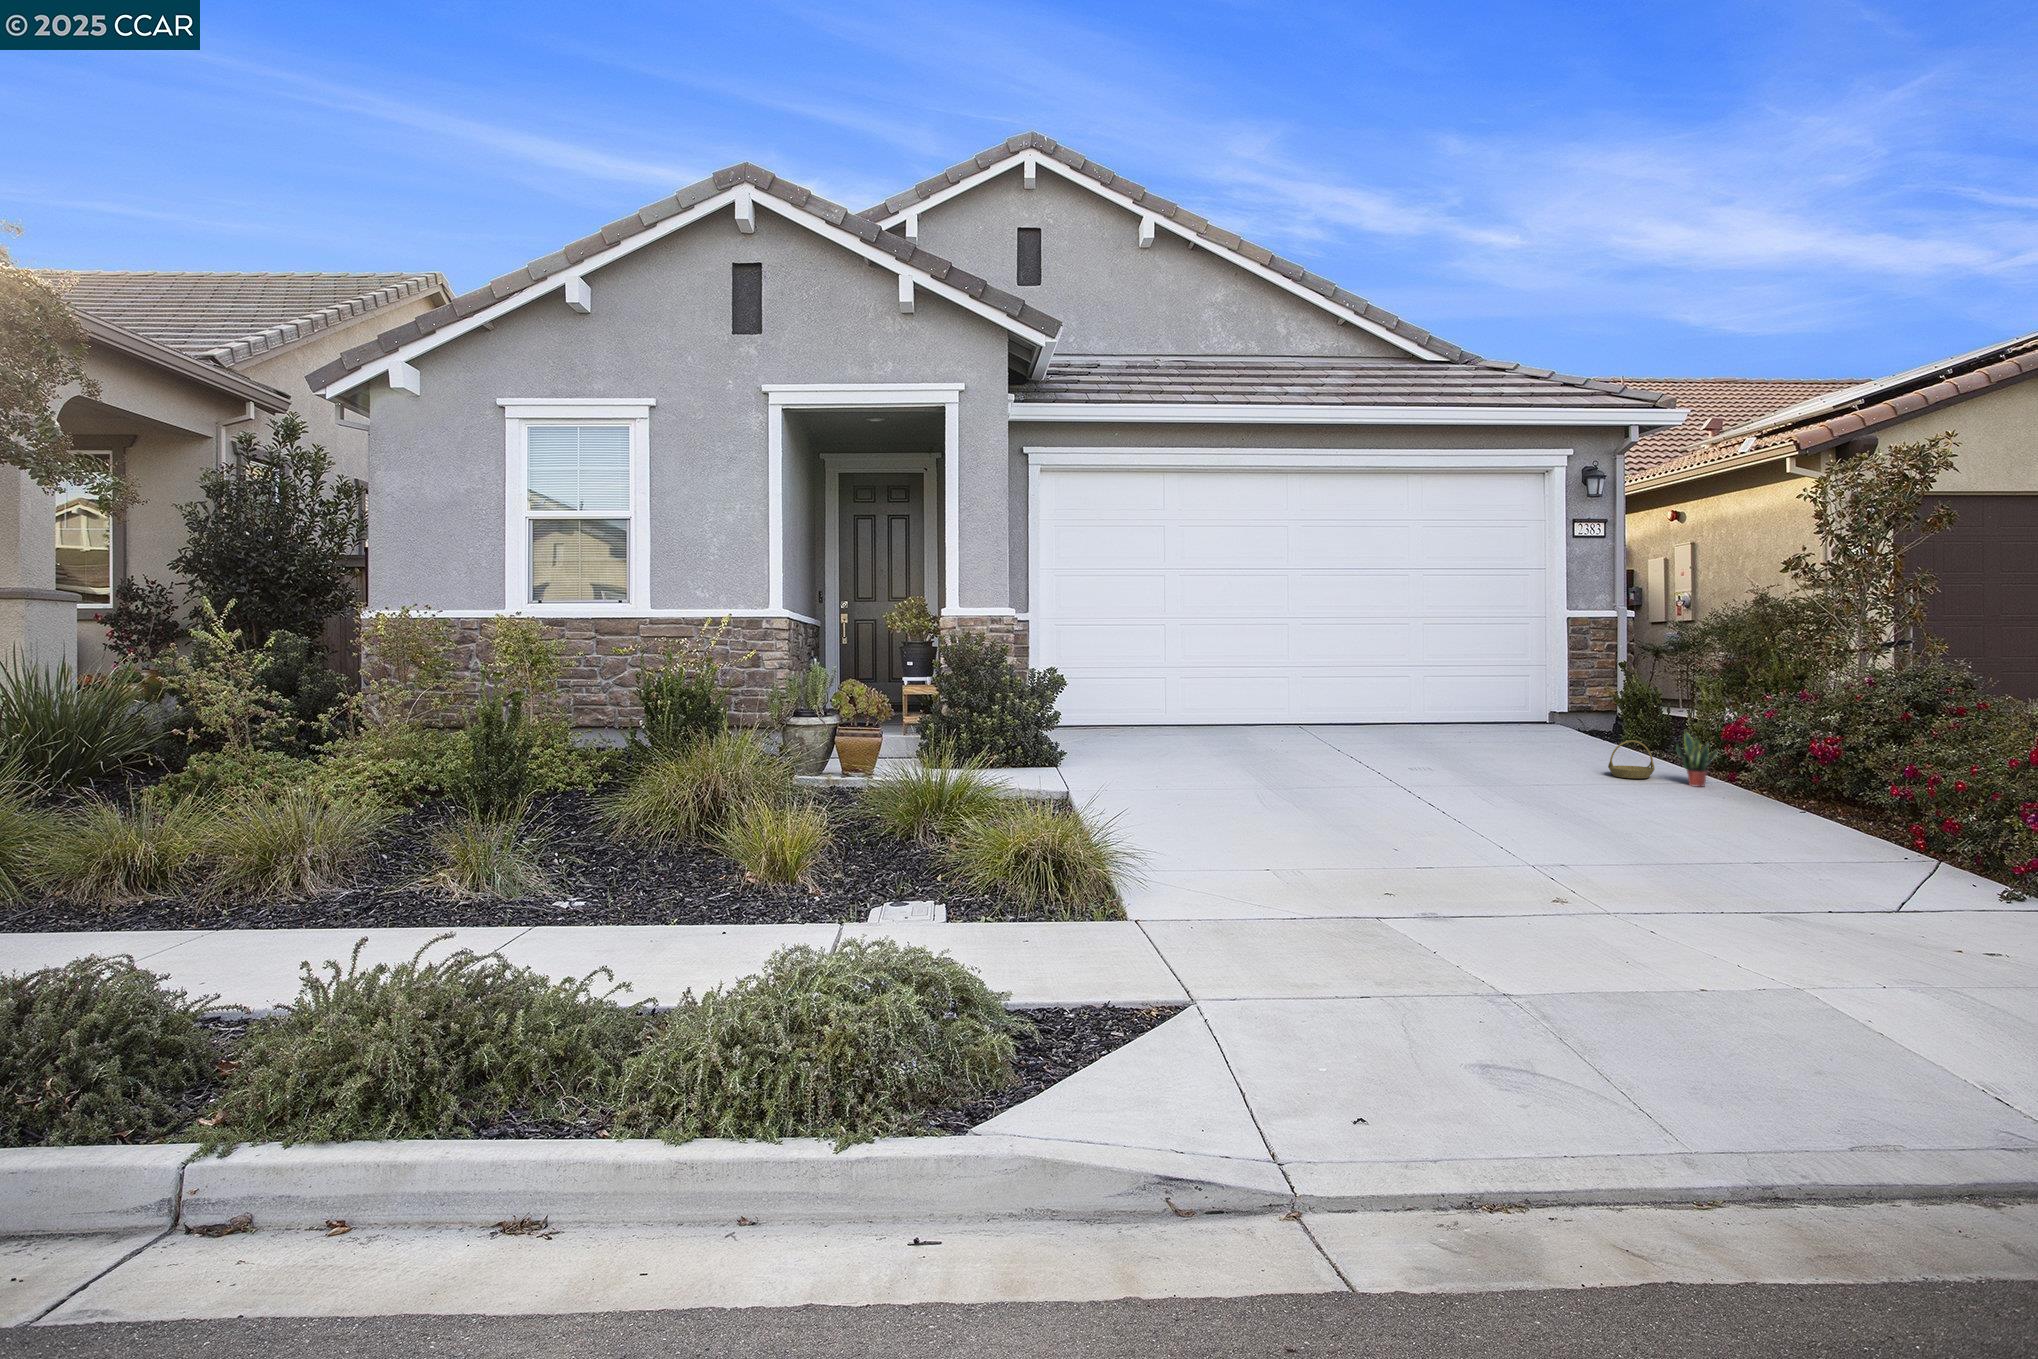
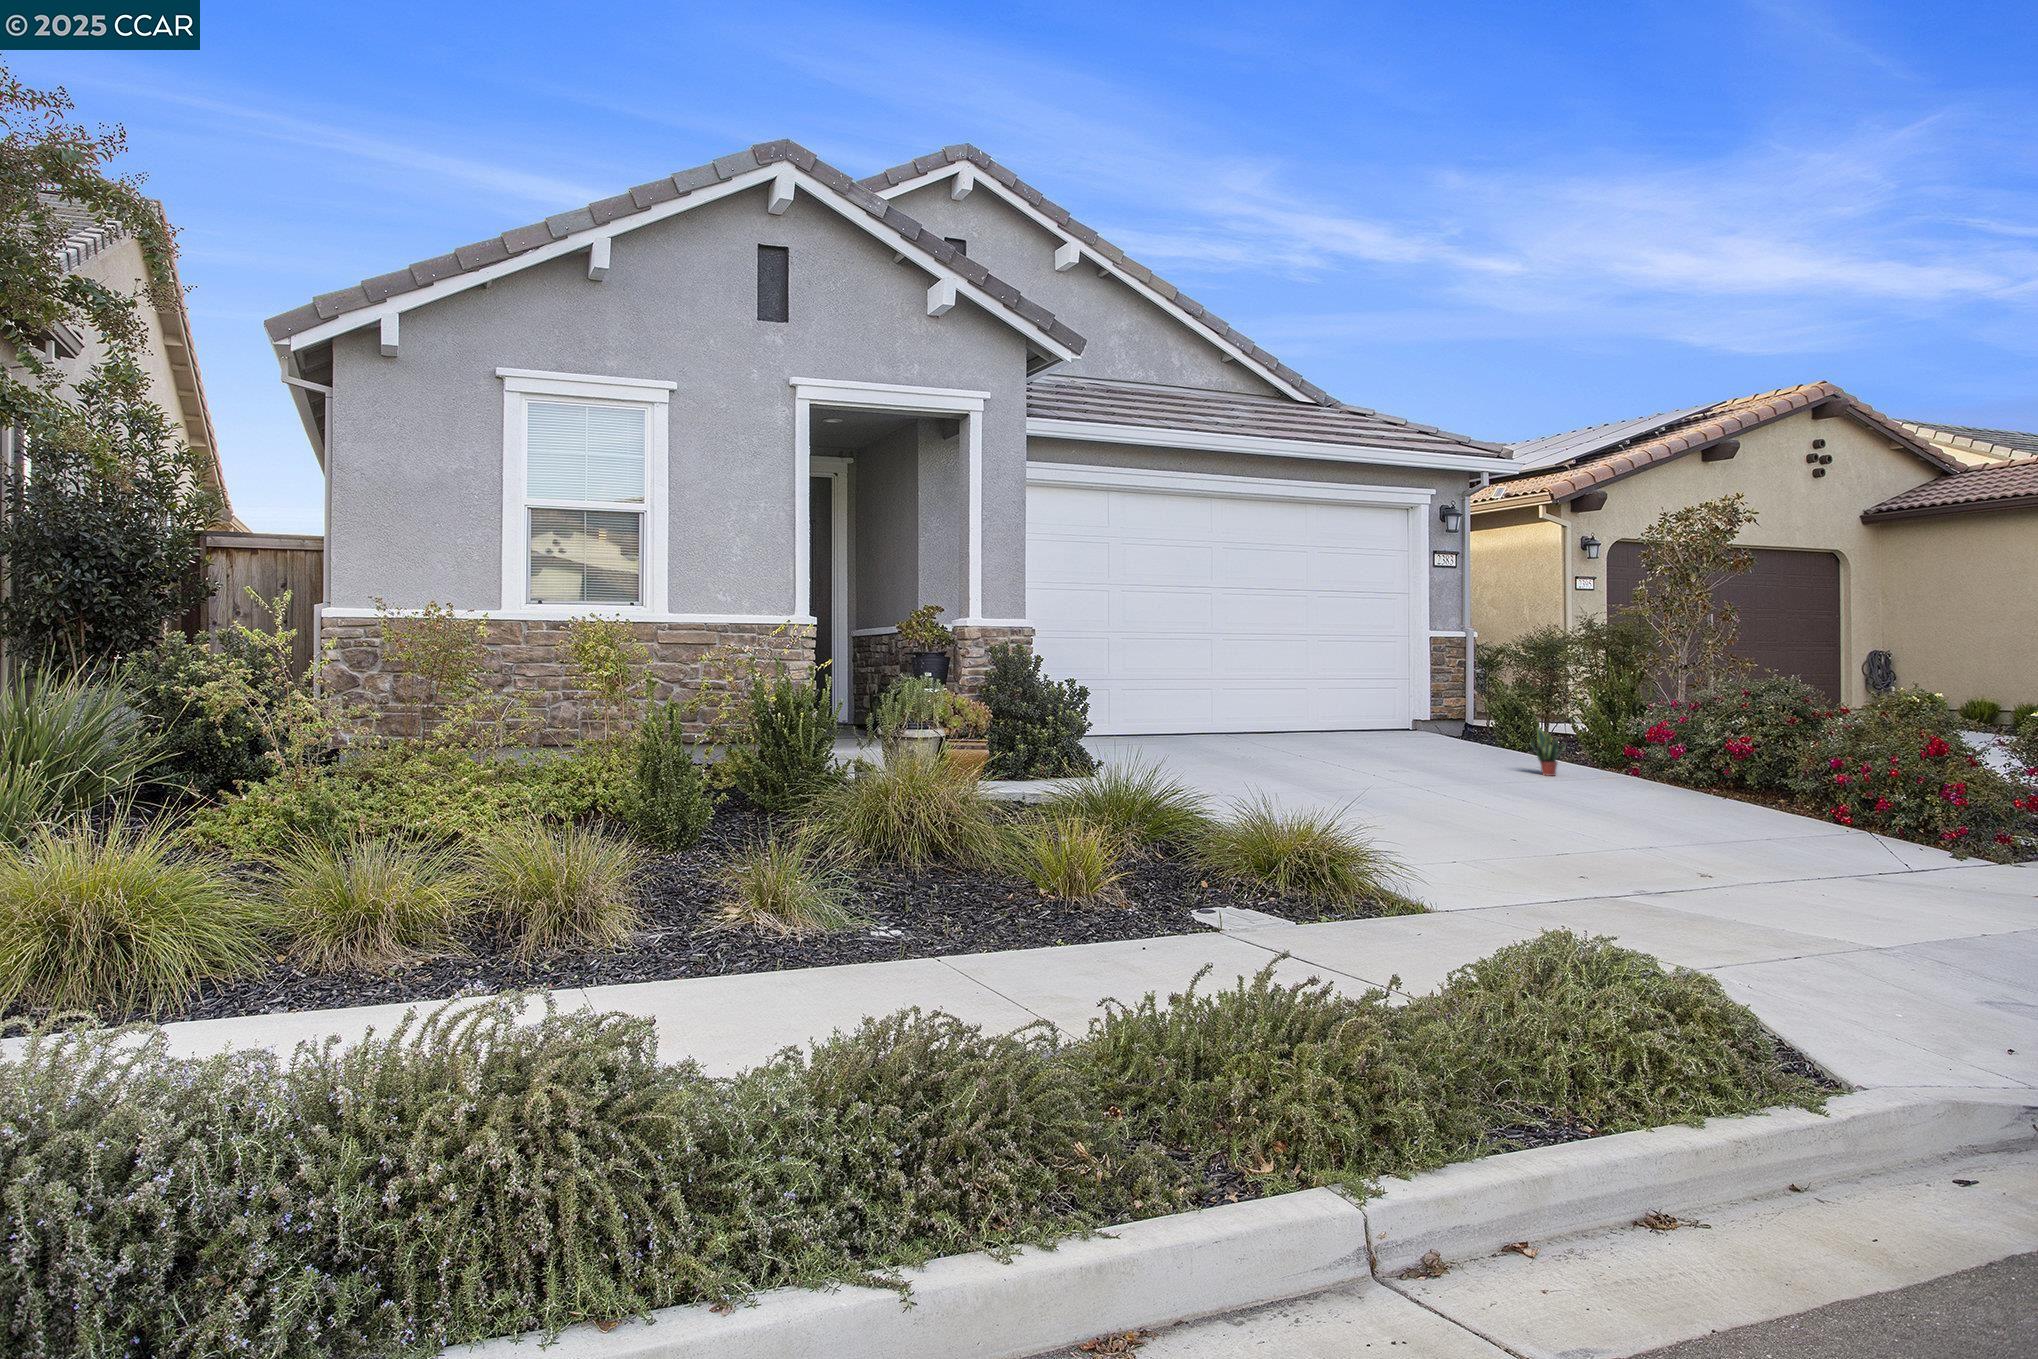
basket: present [1608,740,1655,778] -> none [1472,737,1512,770]

